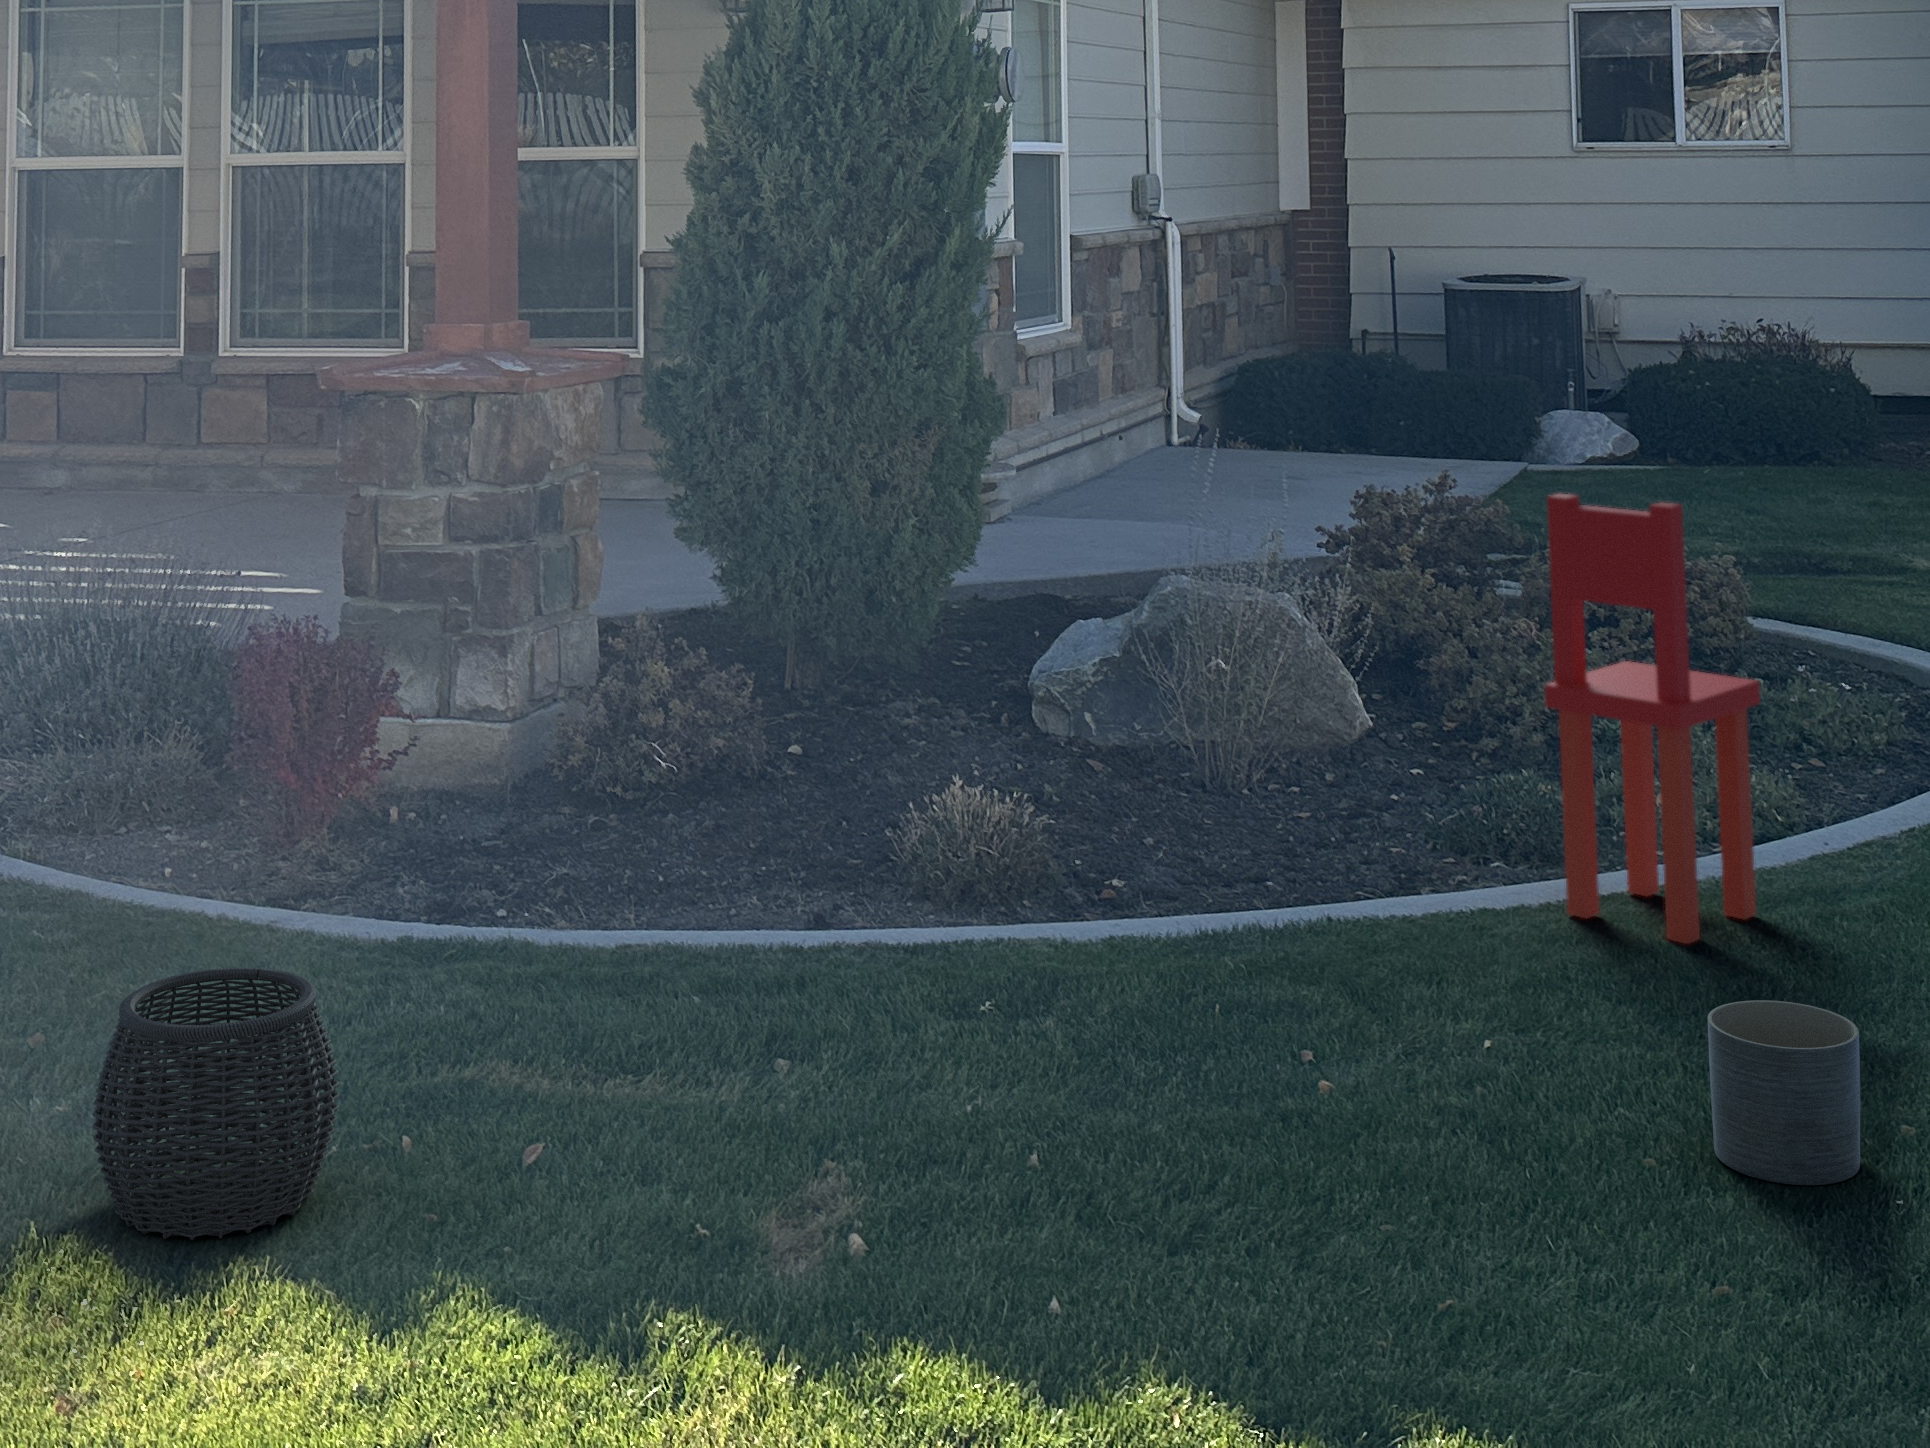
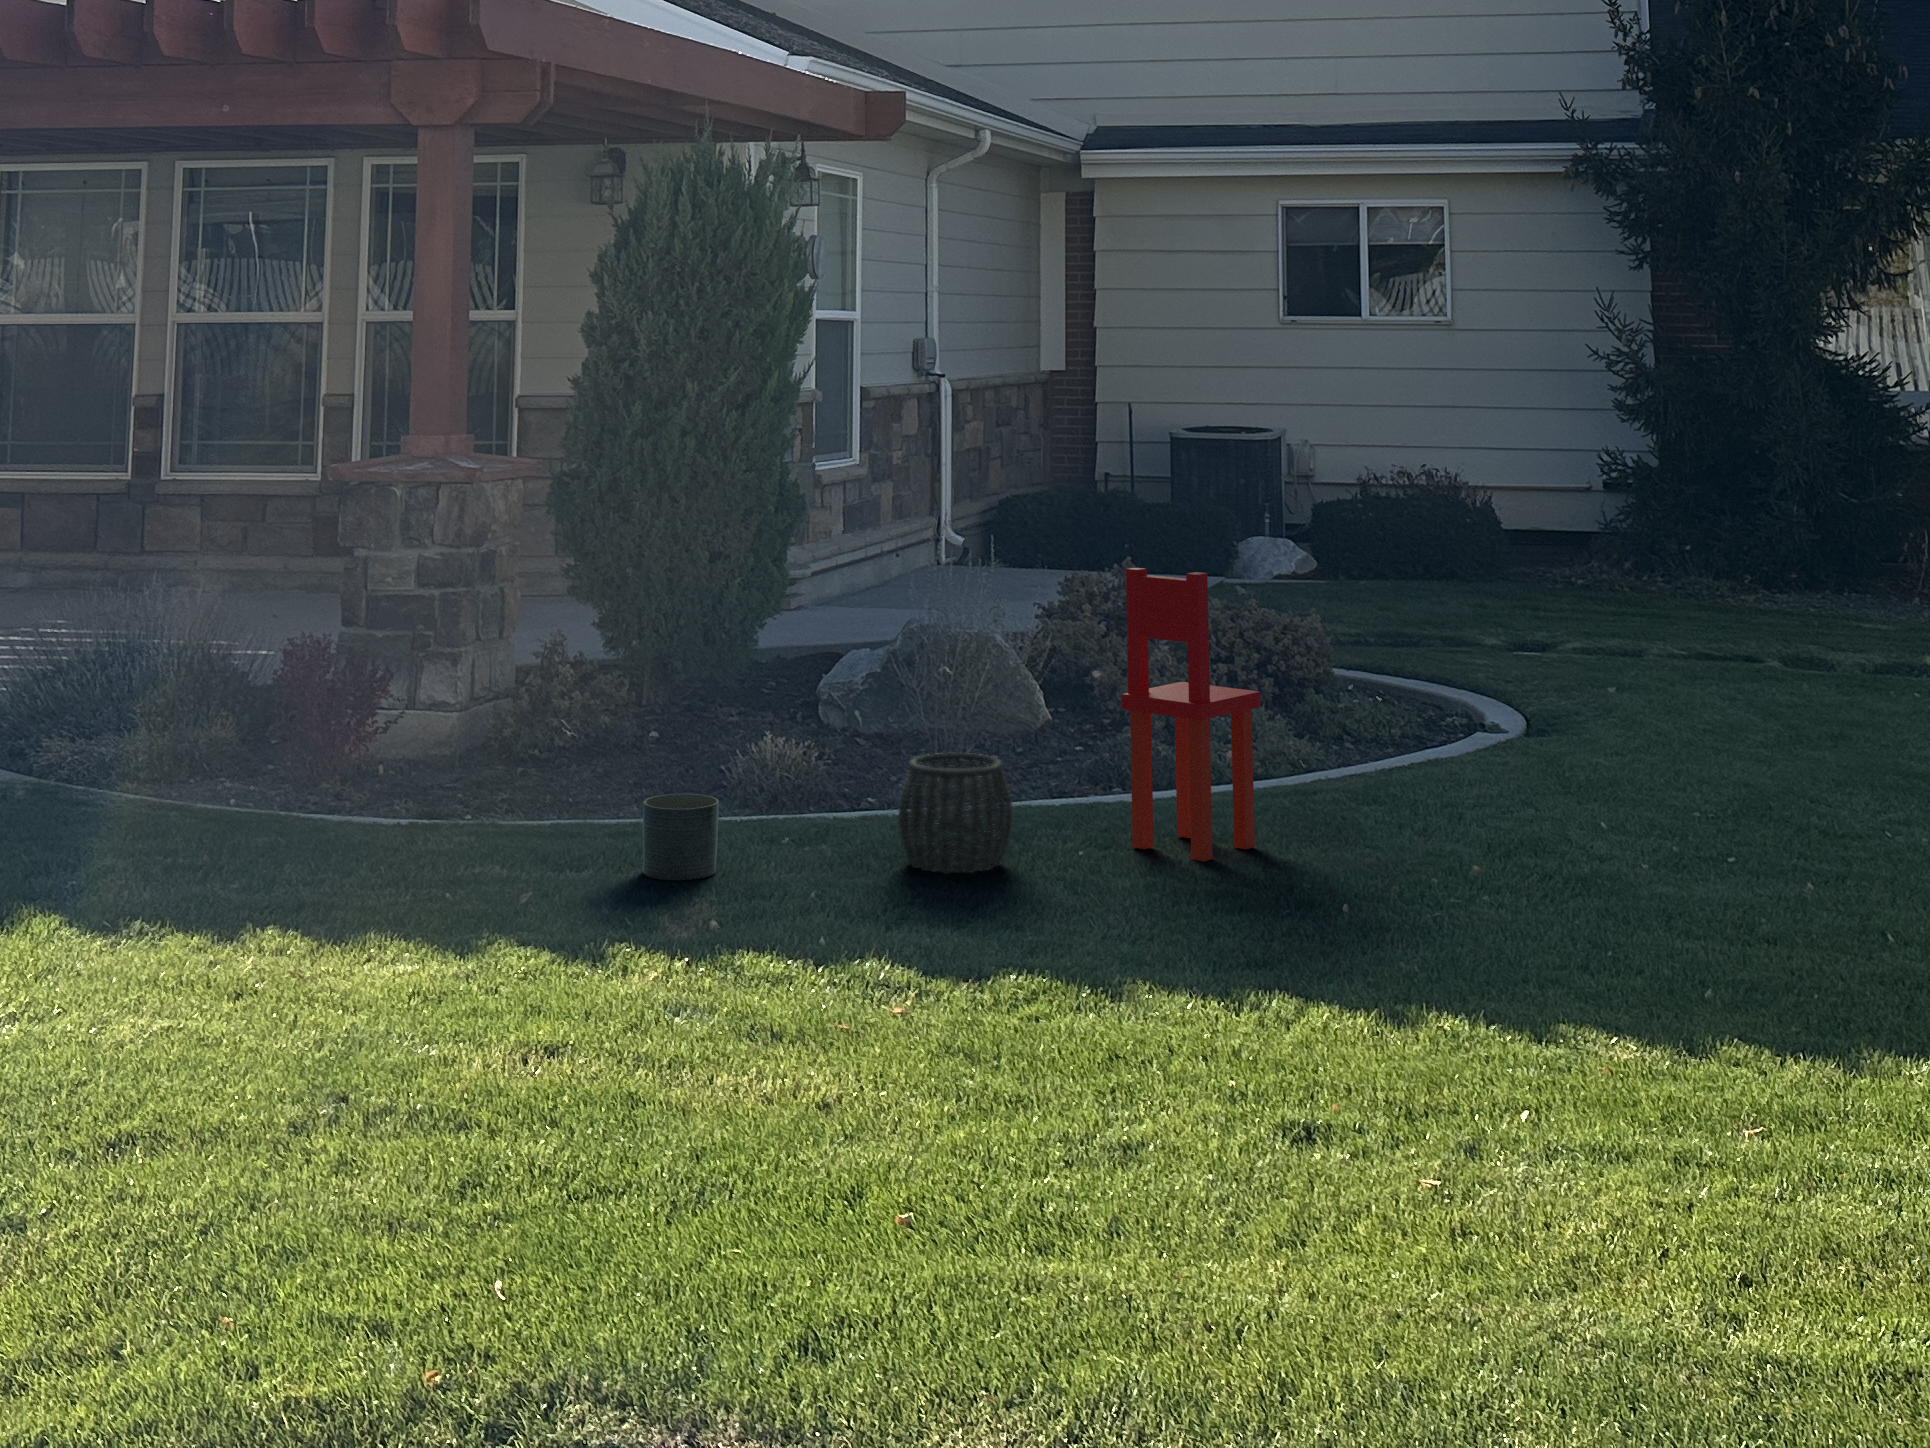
woven basket: present [92,967,340,1240] -> present [897,753,1013,874]
planter: present [1708,1000,1860,1185] -> present [643,794,719,881]

